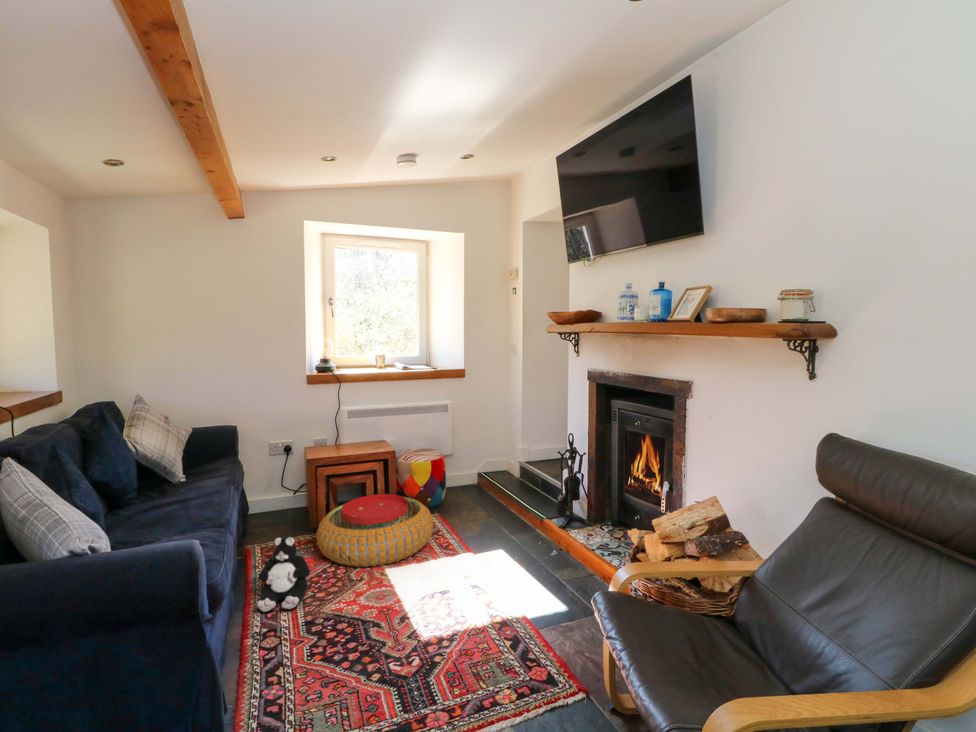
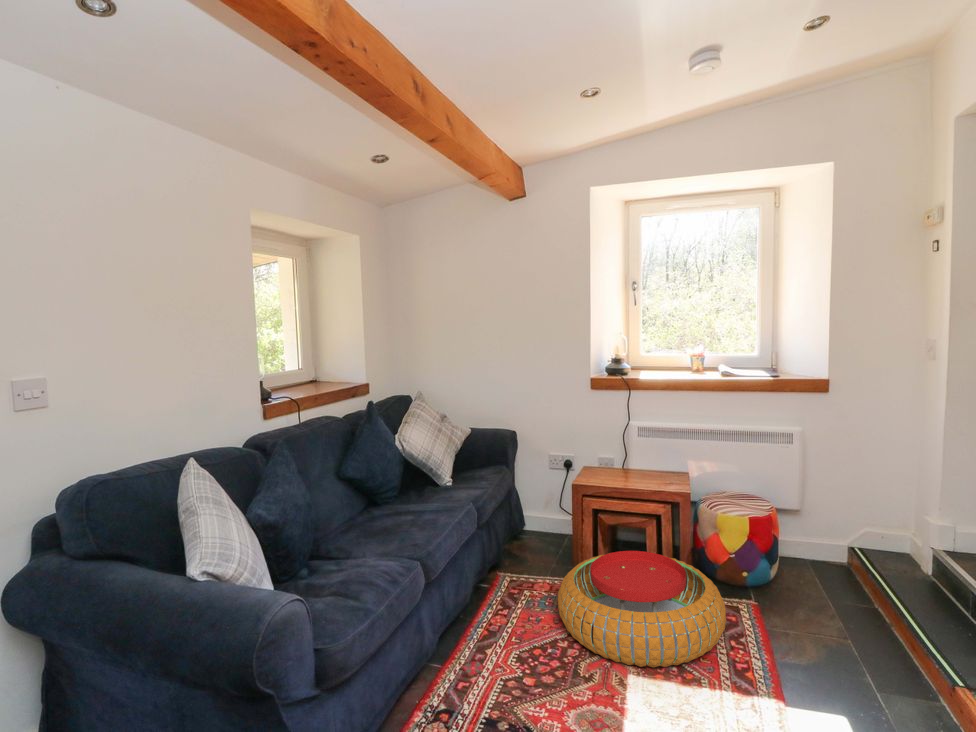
plush toy: present [257,536,310,612] -> none [449,587,518,689]

